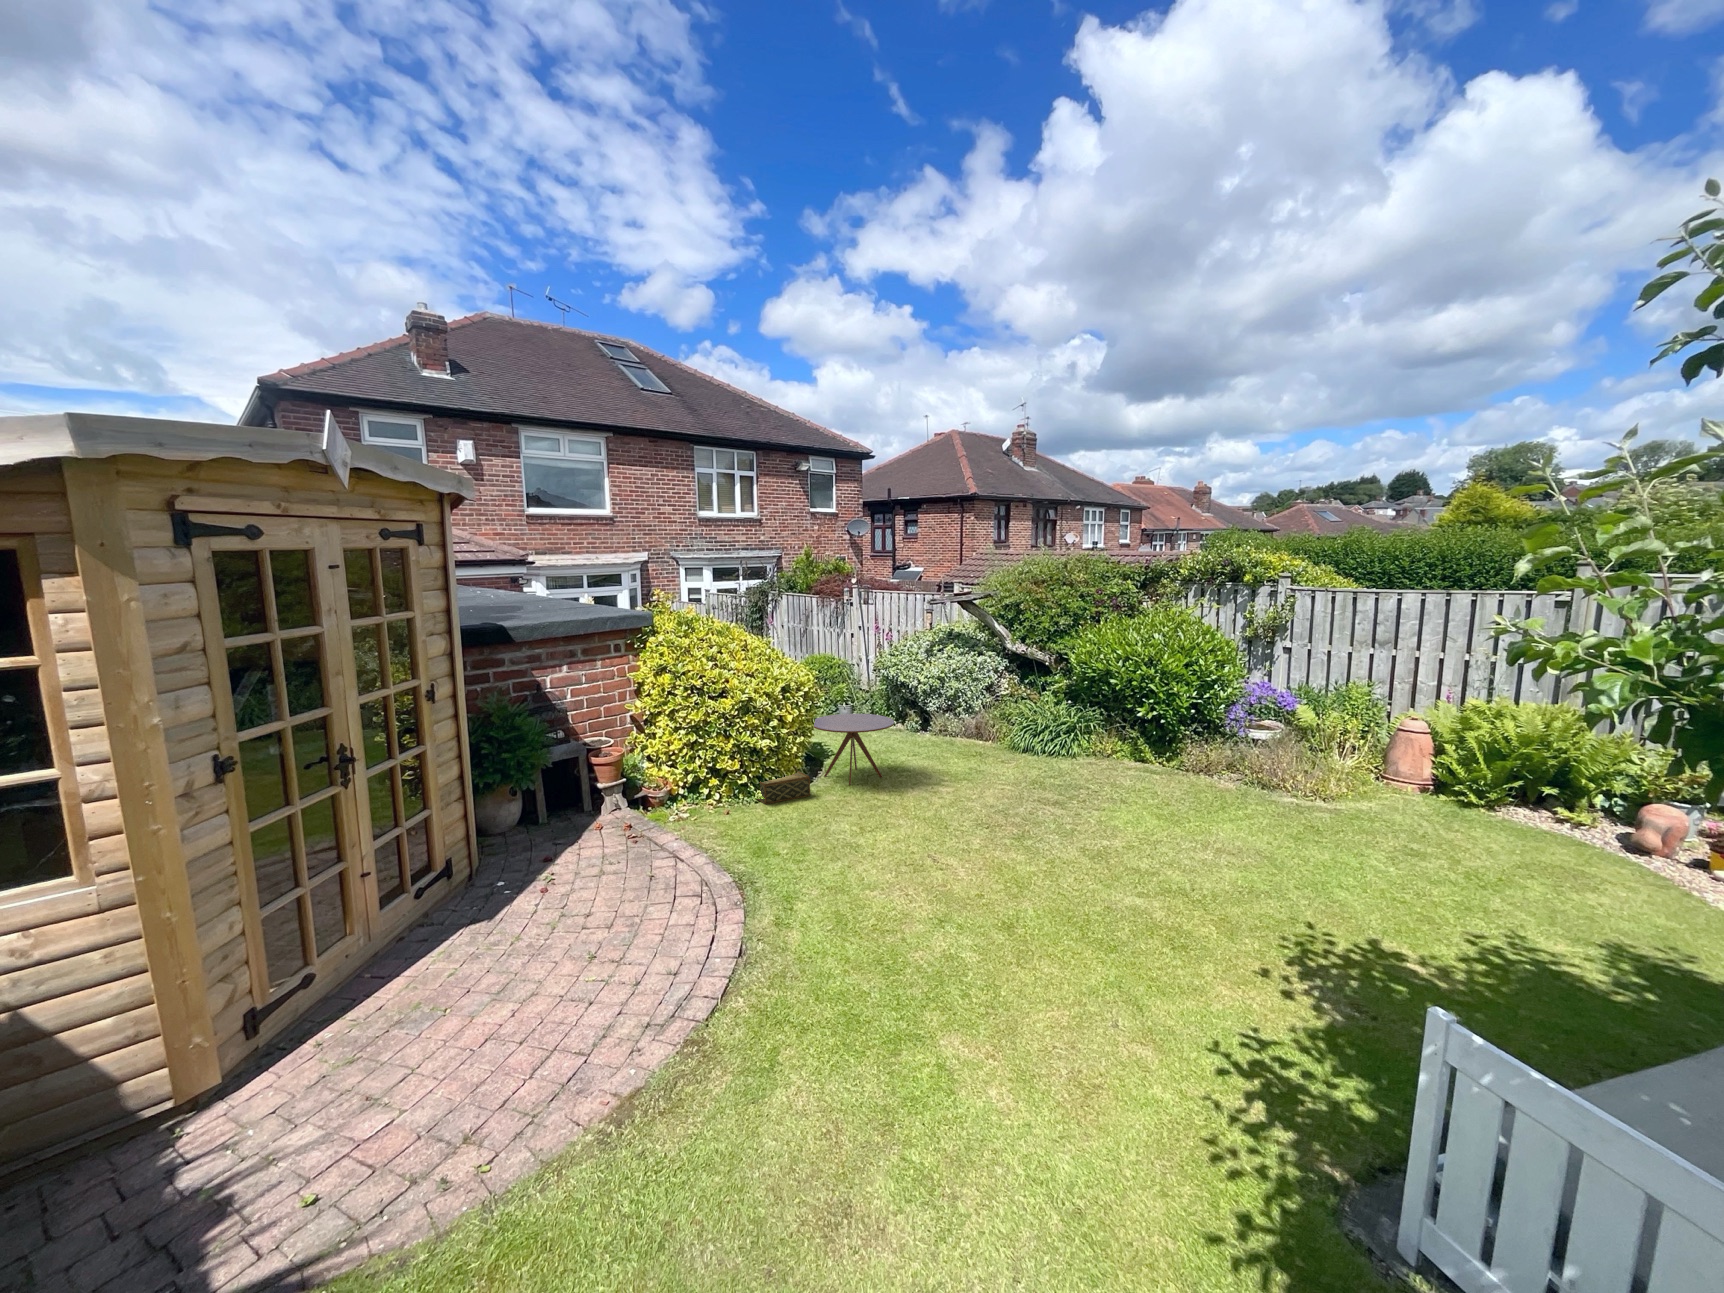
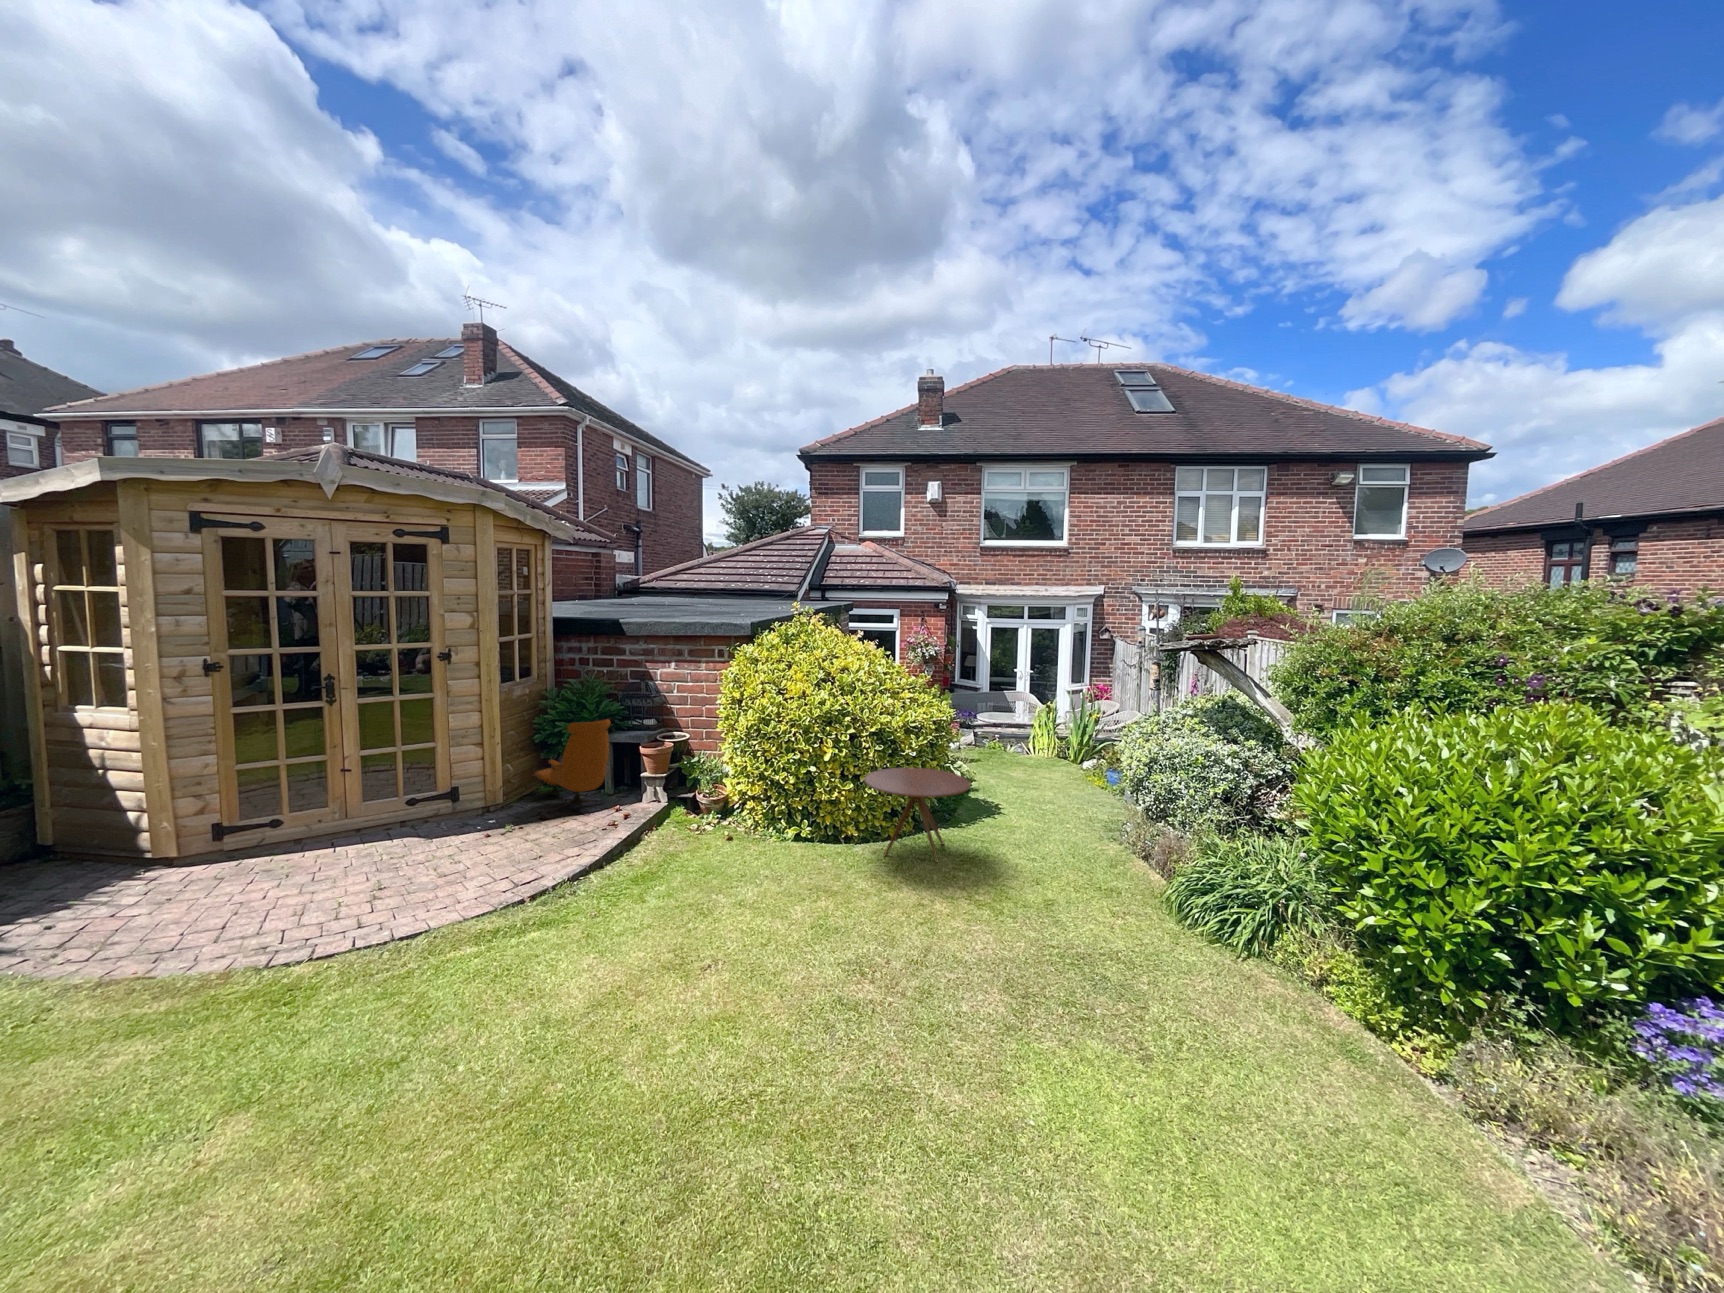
lounge chair: none [433,734,575,860] -> present [535,719,611,814]
woven basket: present [757,771,810,804] -> none [769,811,834,850]

